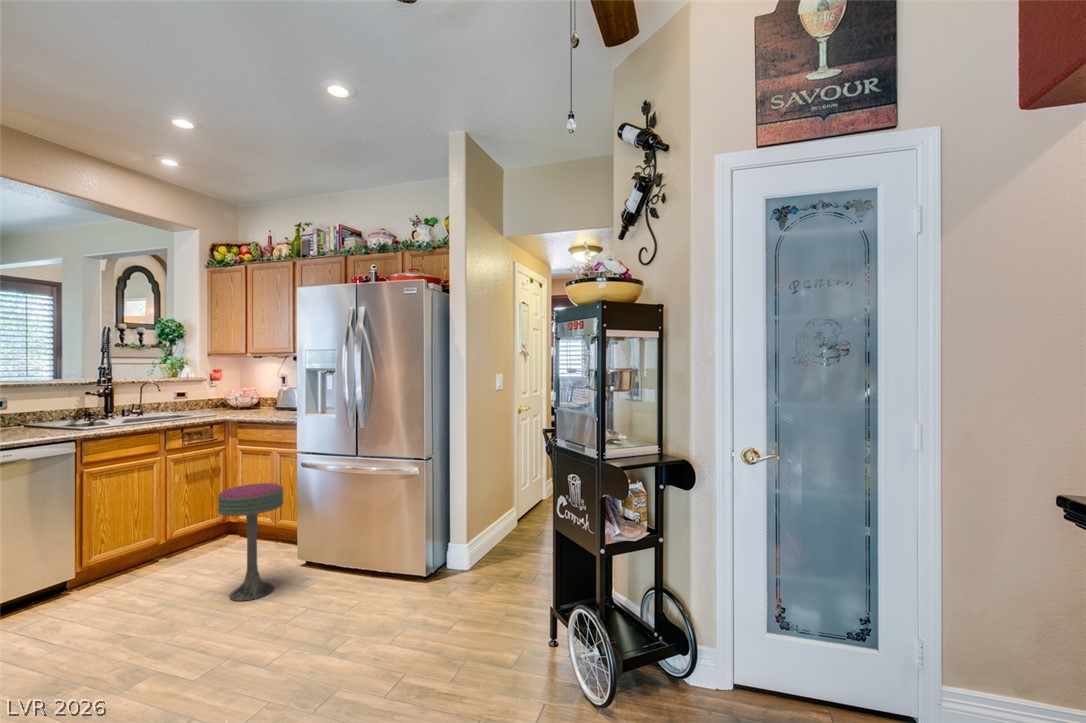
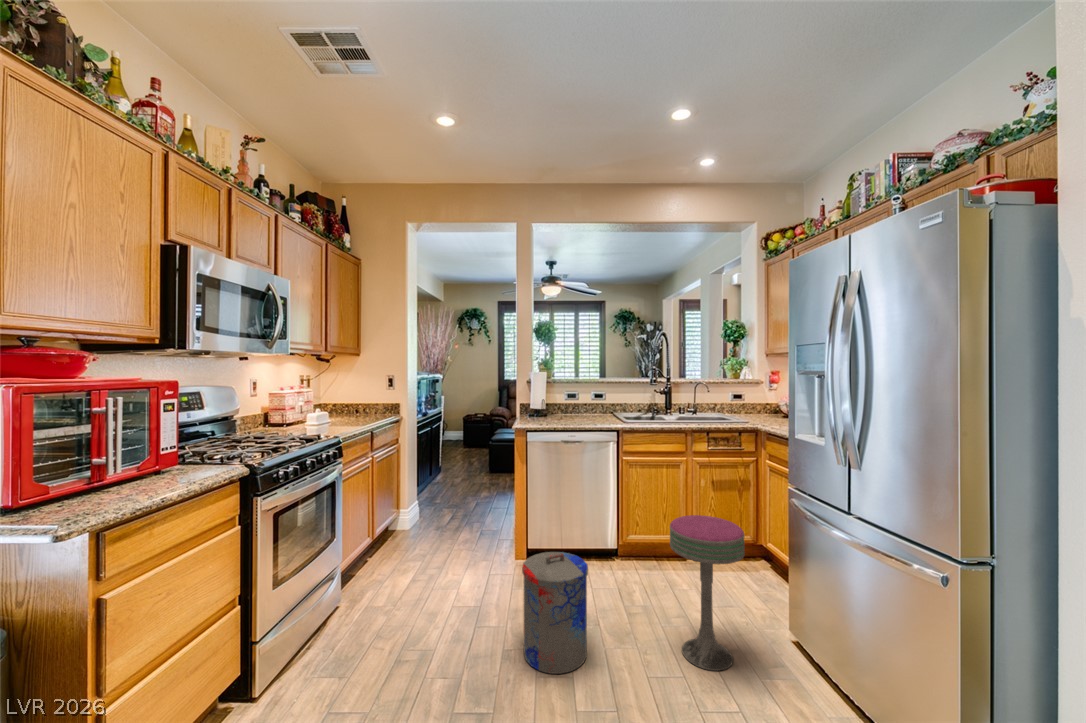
trash can: none [70,555,161,681] -> present [522,552,588,674]

